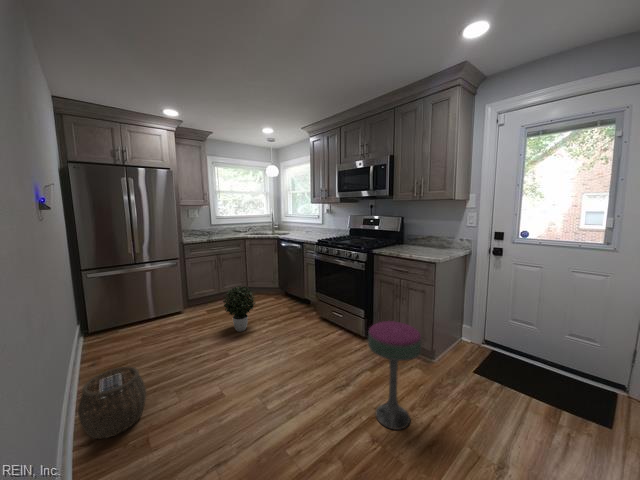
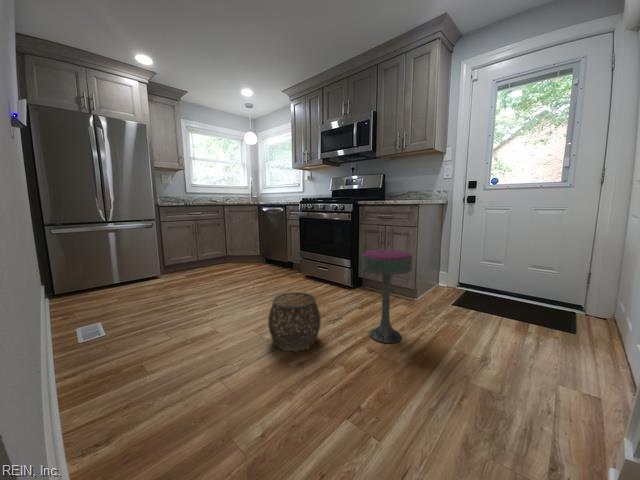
potted plant: present [223,286,256,332] -> none [206,242,241,288]
woven basket: present [78,367,146,439] -> present [268,292,321,351]

